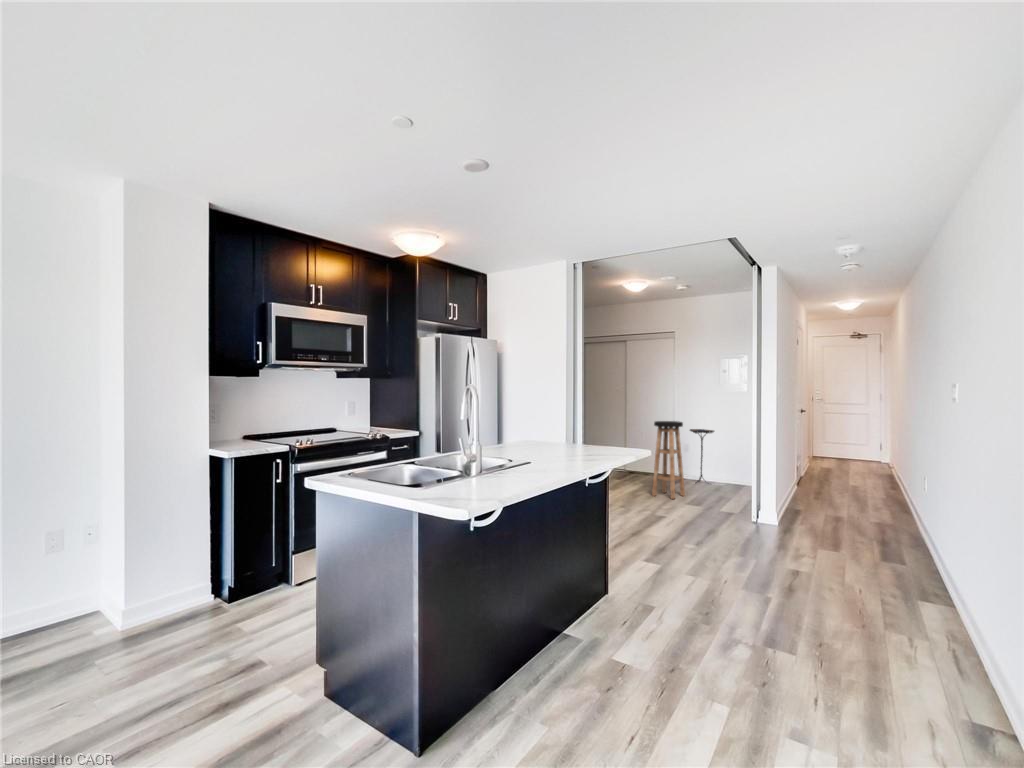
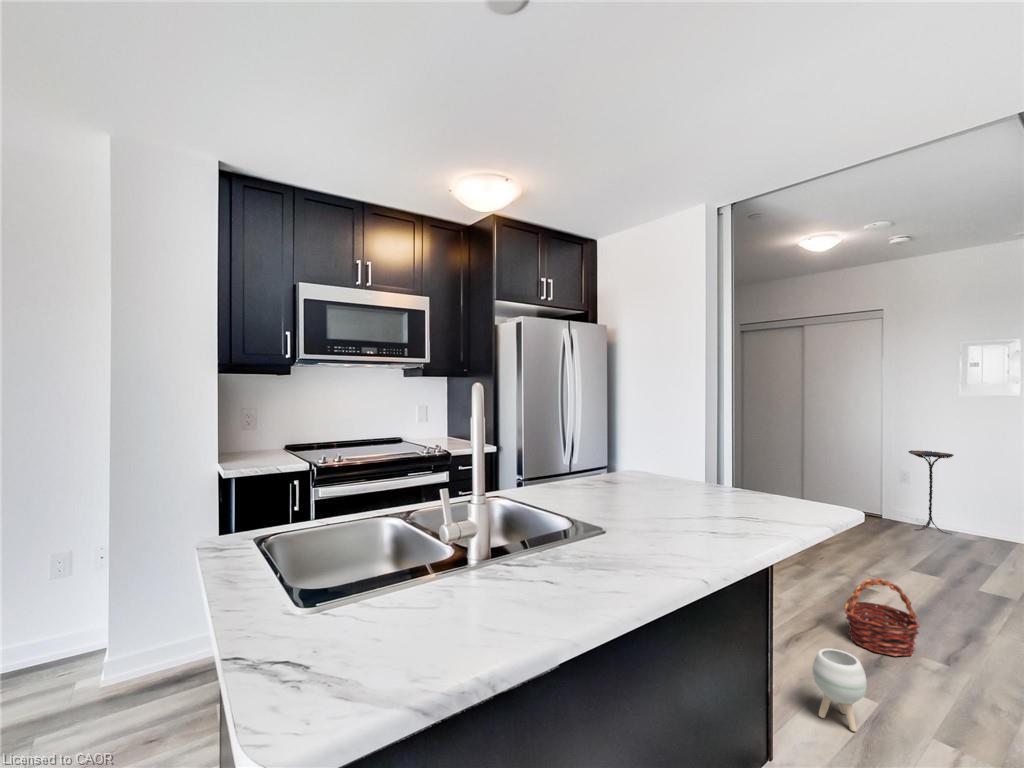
bar stool: present [652,421,685,499] -> none [848,439,906,556]
basket: none [647,502,685,546] -> present [845,578,919,656]
planter: none [630,536,655,577] -> present [813,649,867,731]

